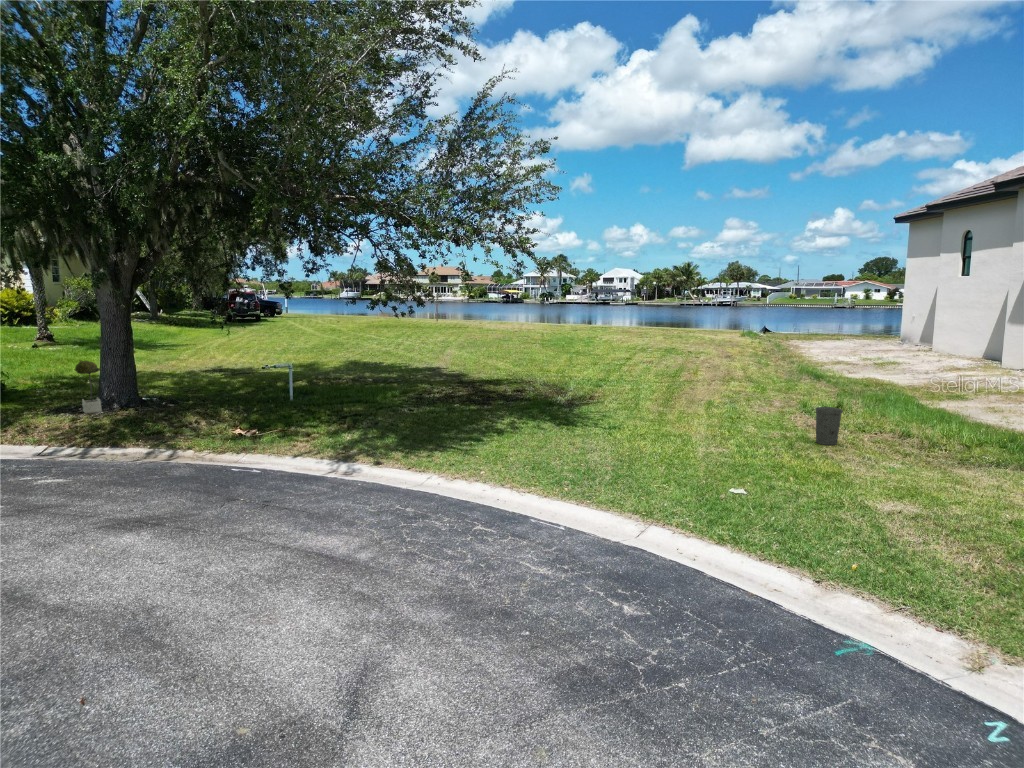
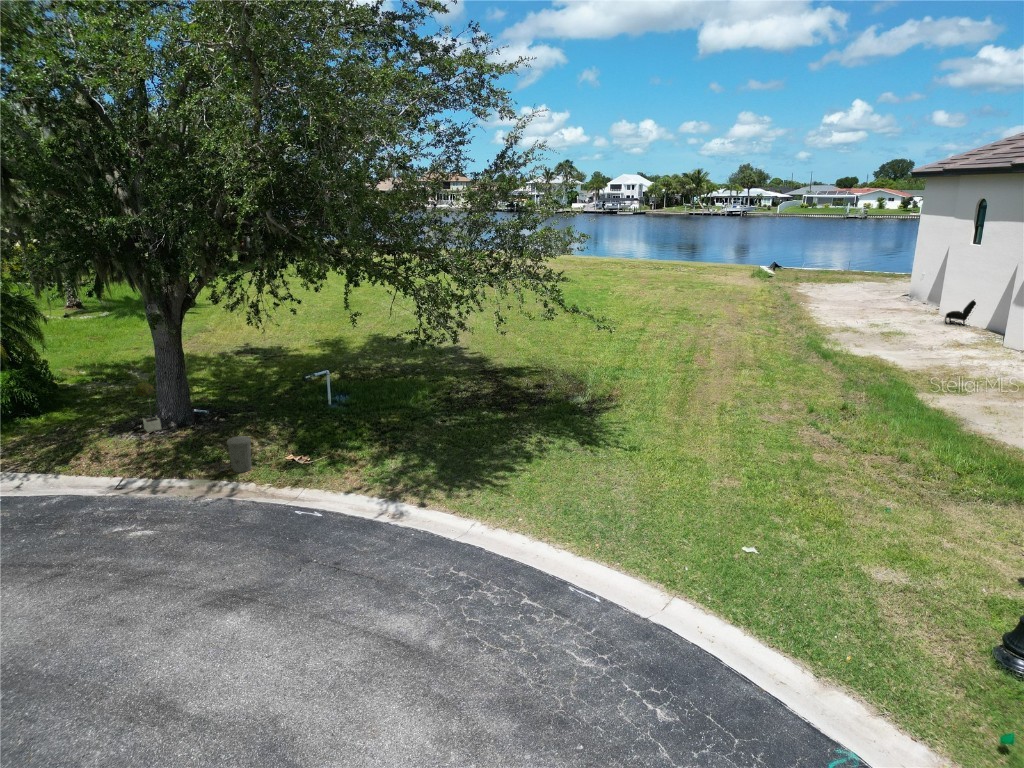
lounge chair: none [940,330,975,357] -> present [945,299,976,326]
trash can: present [816,407,843,445] -> present [227,436,251,473]

